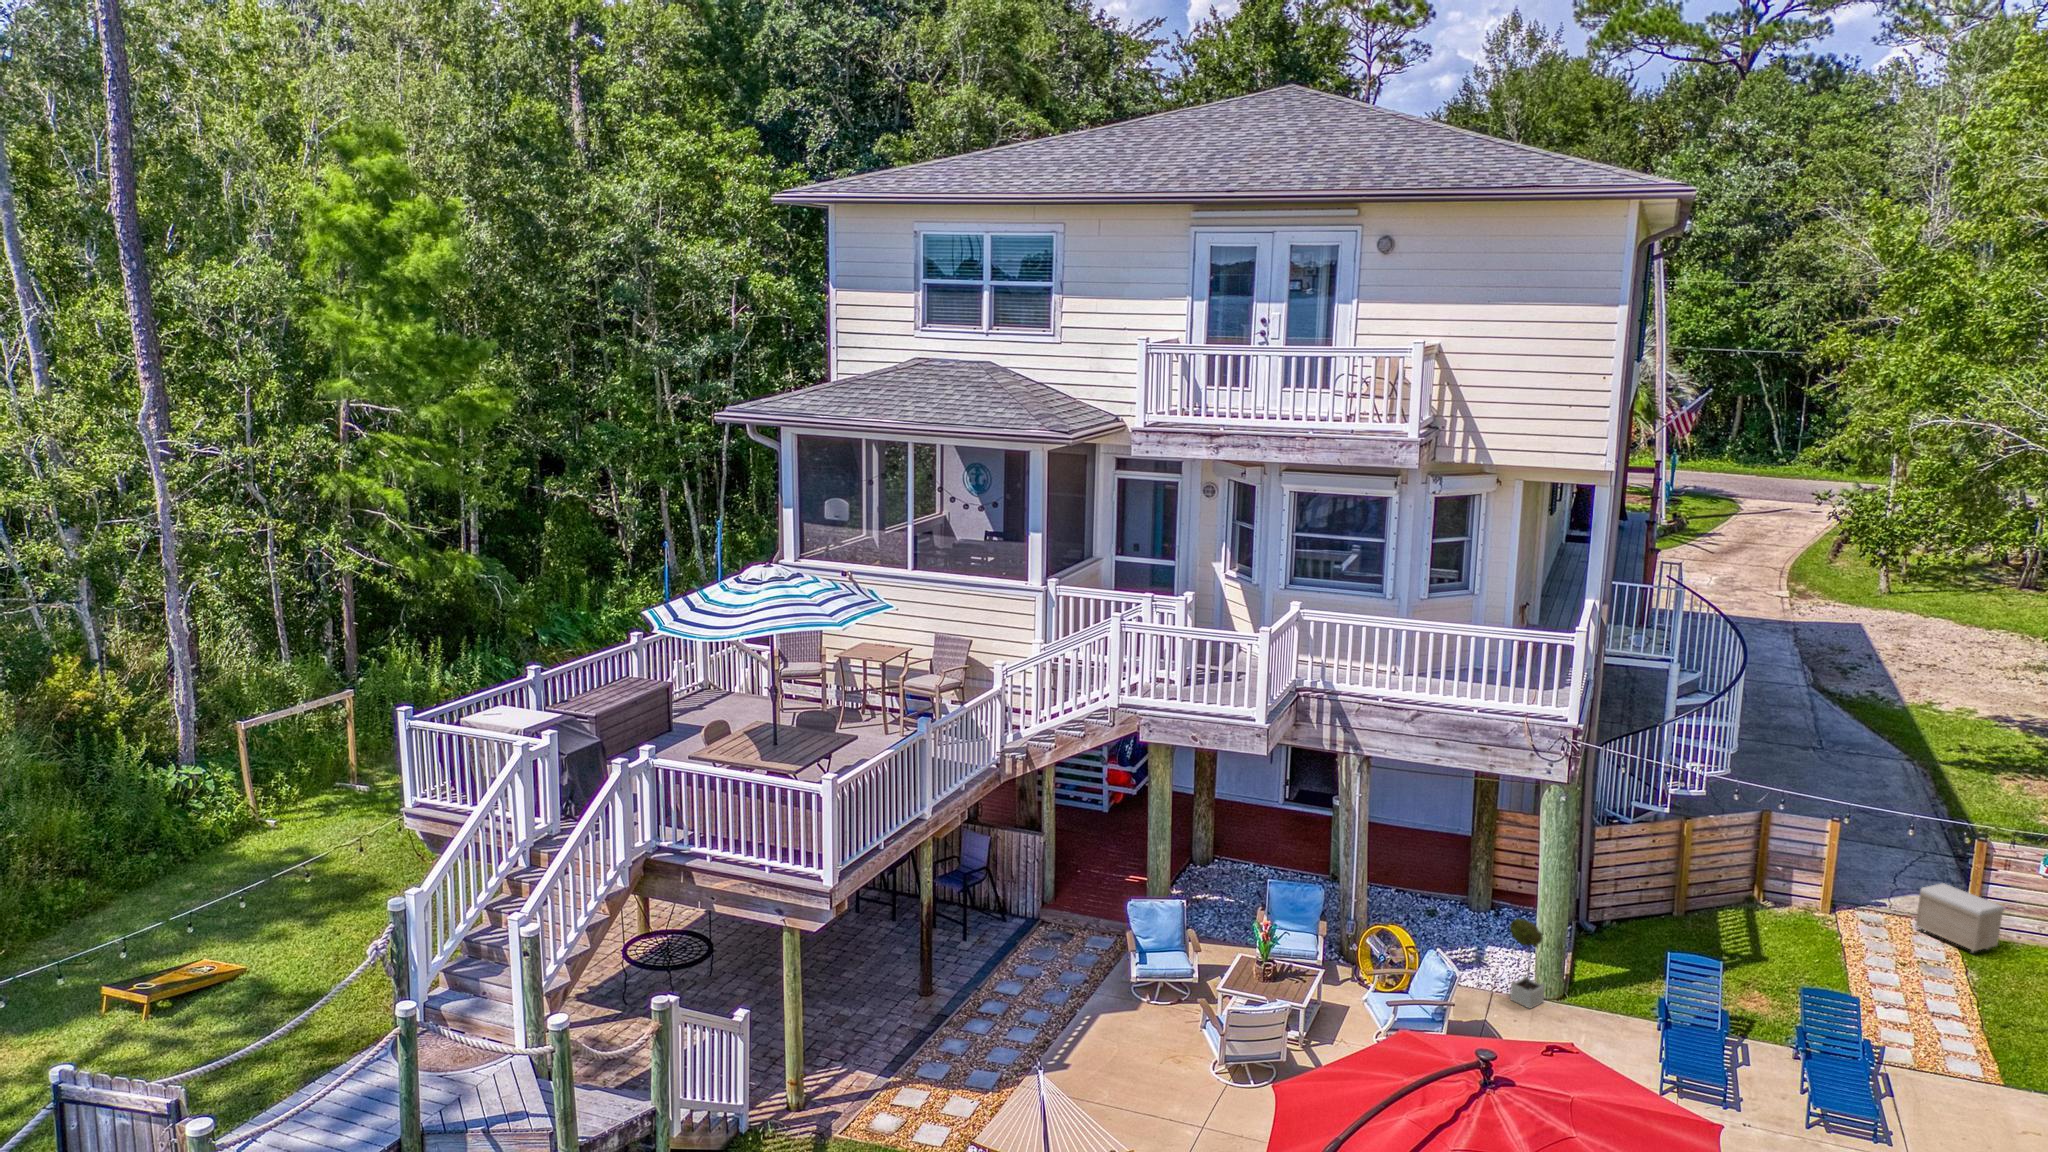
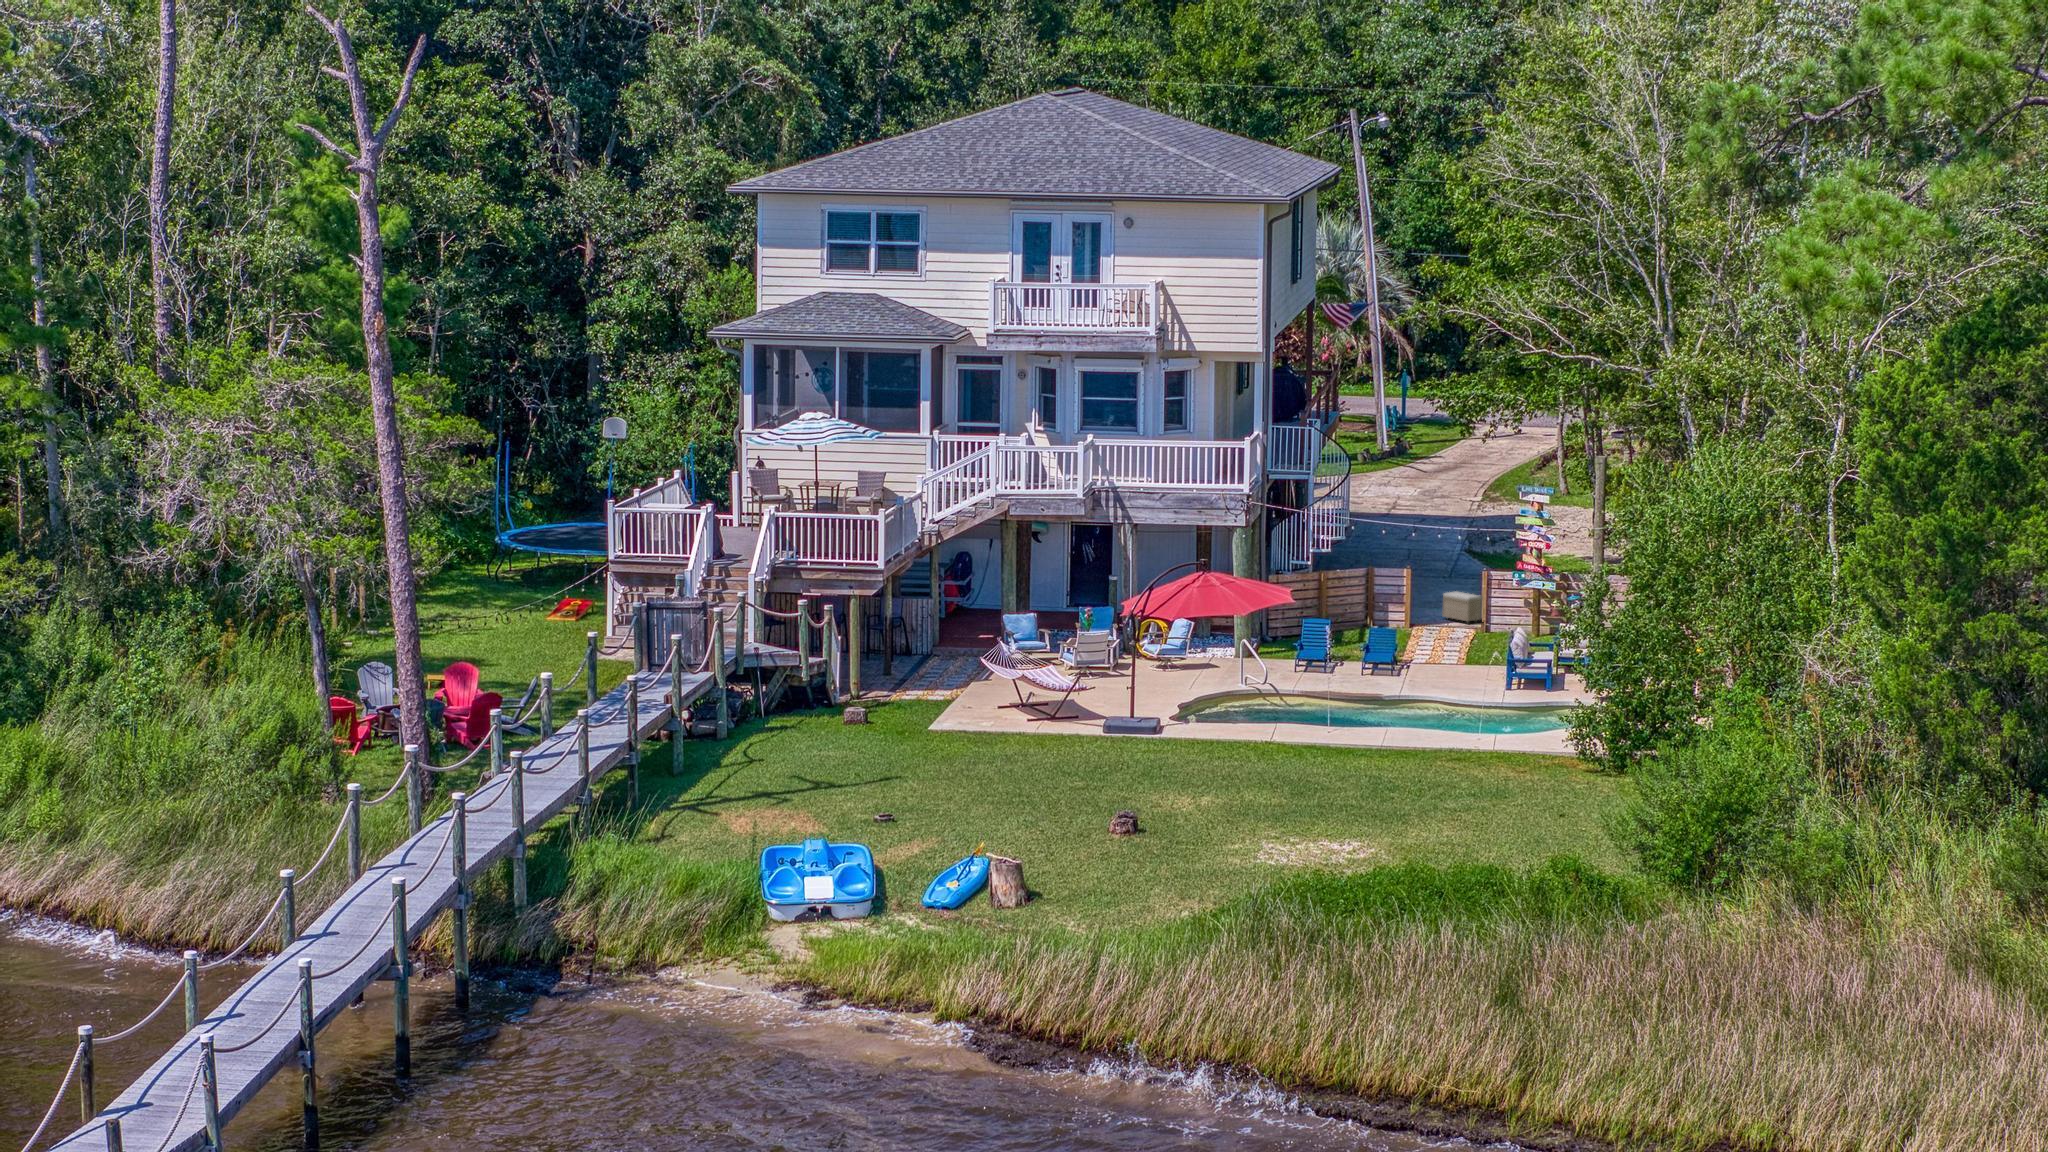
potted tree: present [1510,918,1544,1008] -> none [1218,602,1238,650]

